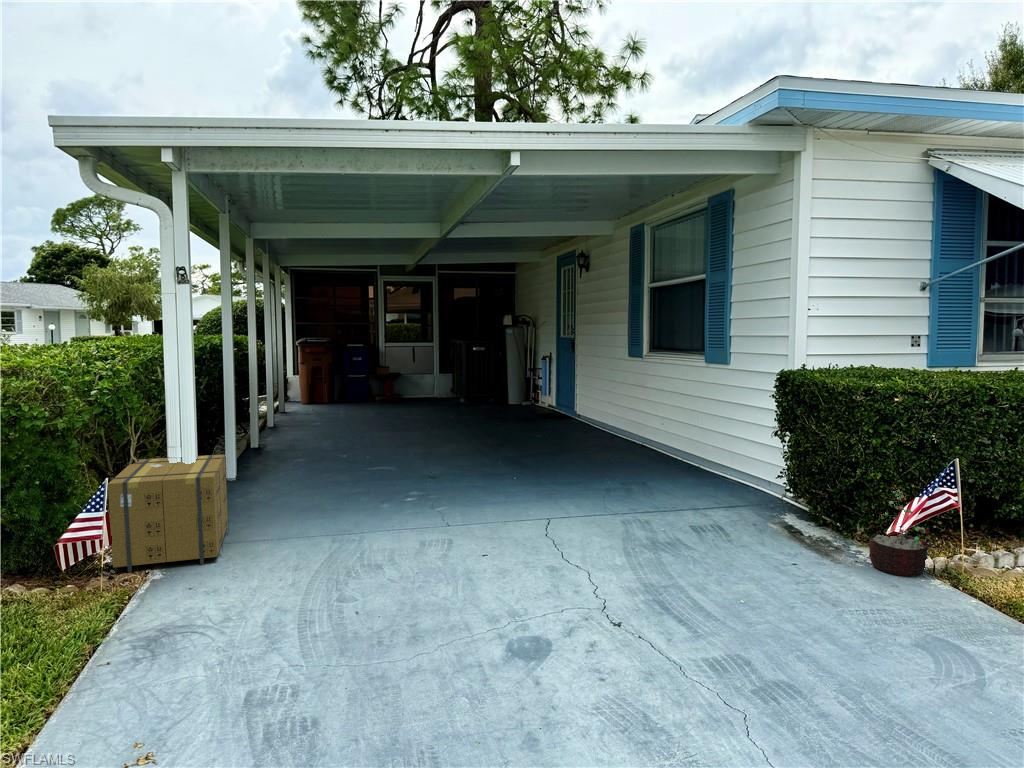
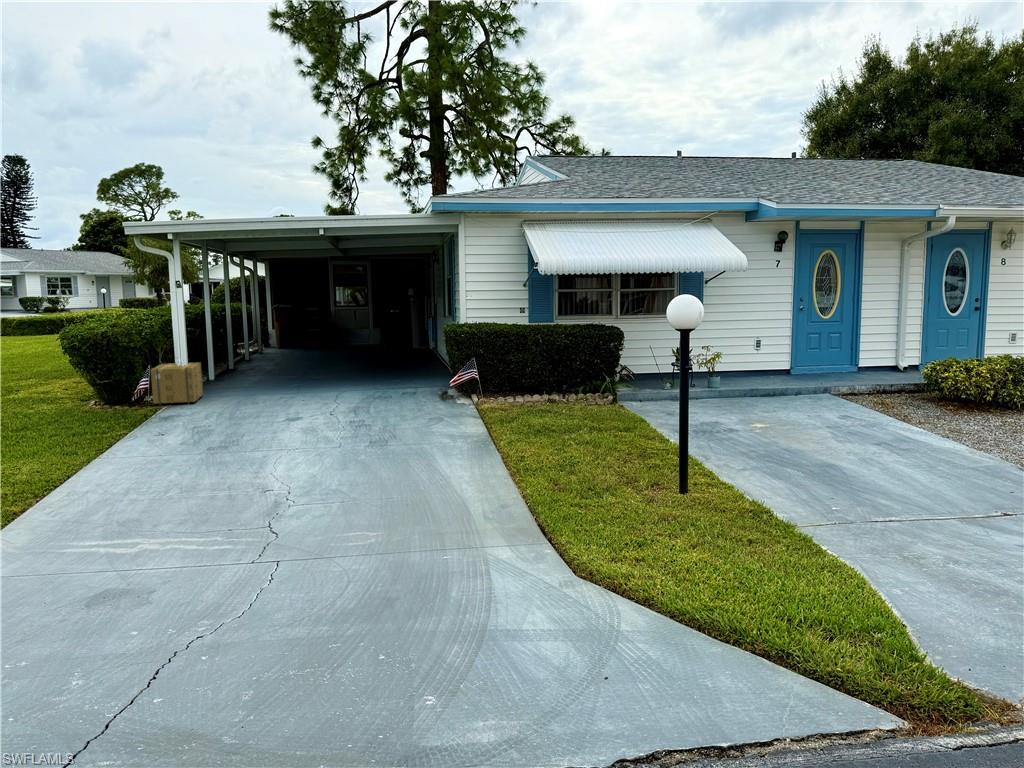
decorative plant: present [869,485,930,576] -> none [456,369,478,409]

